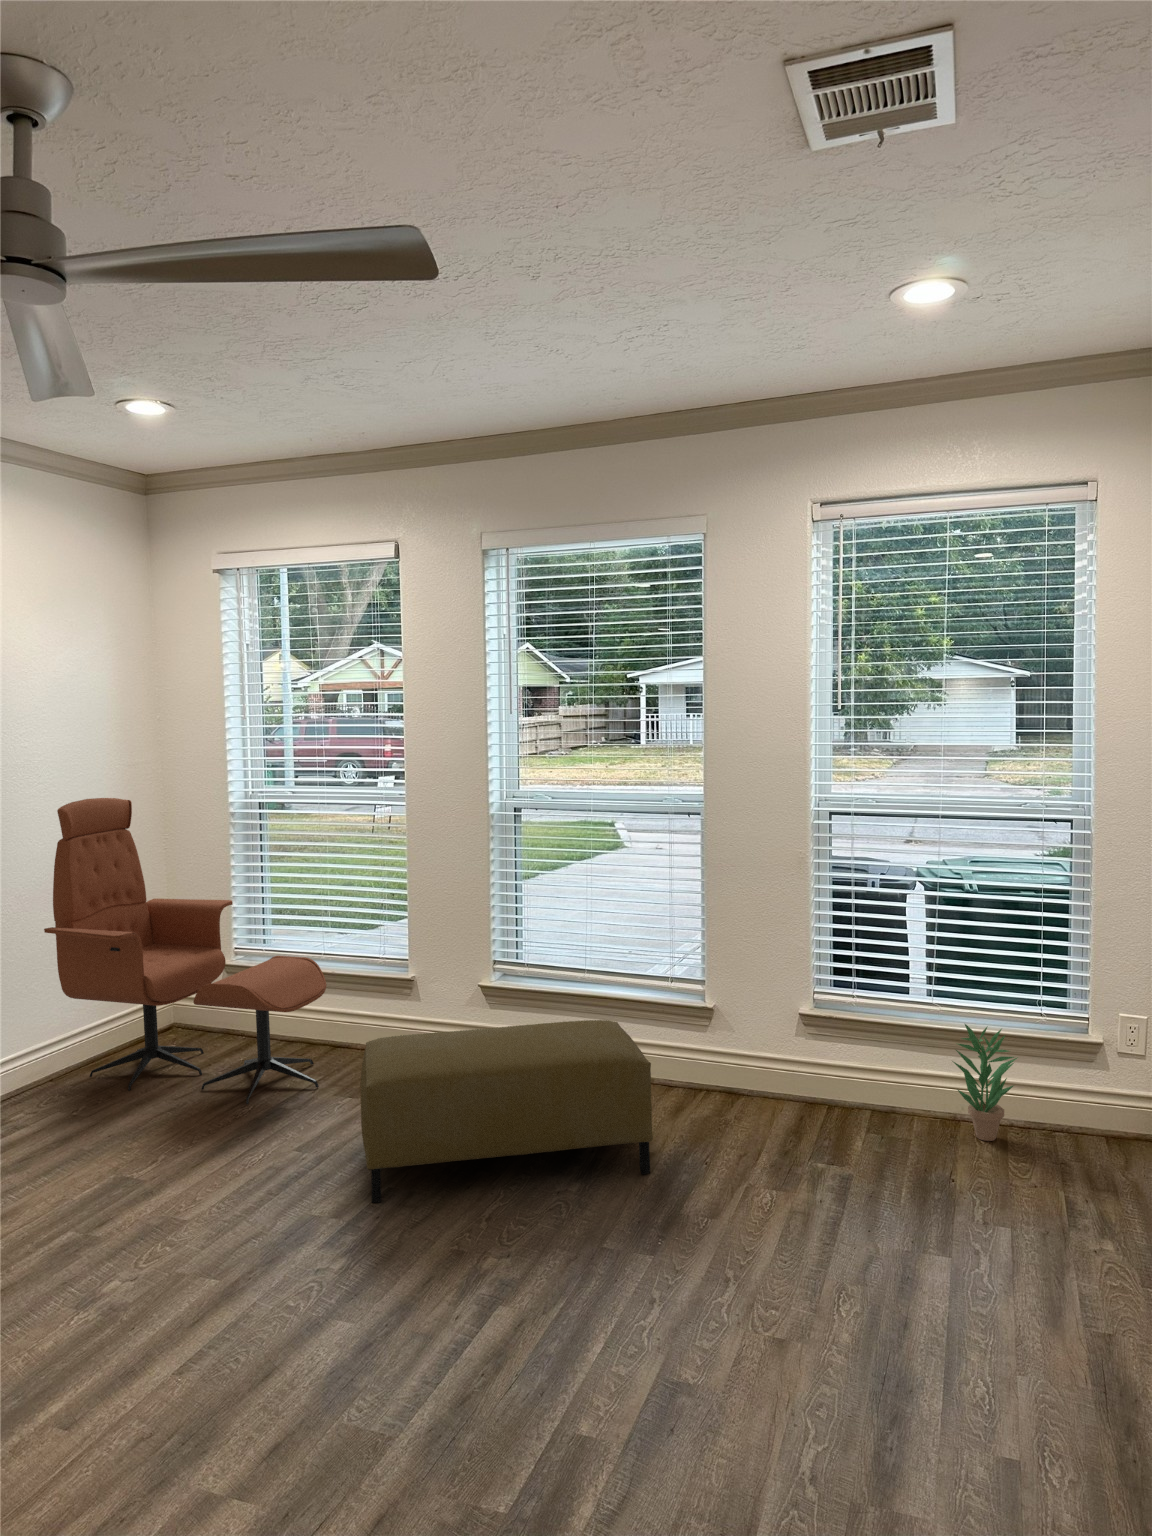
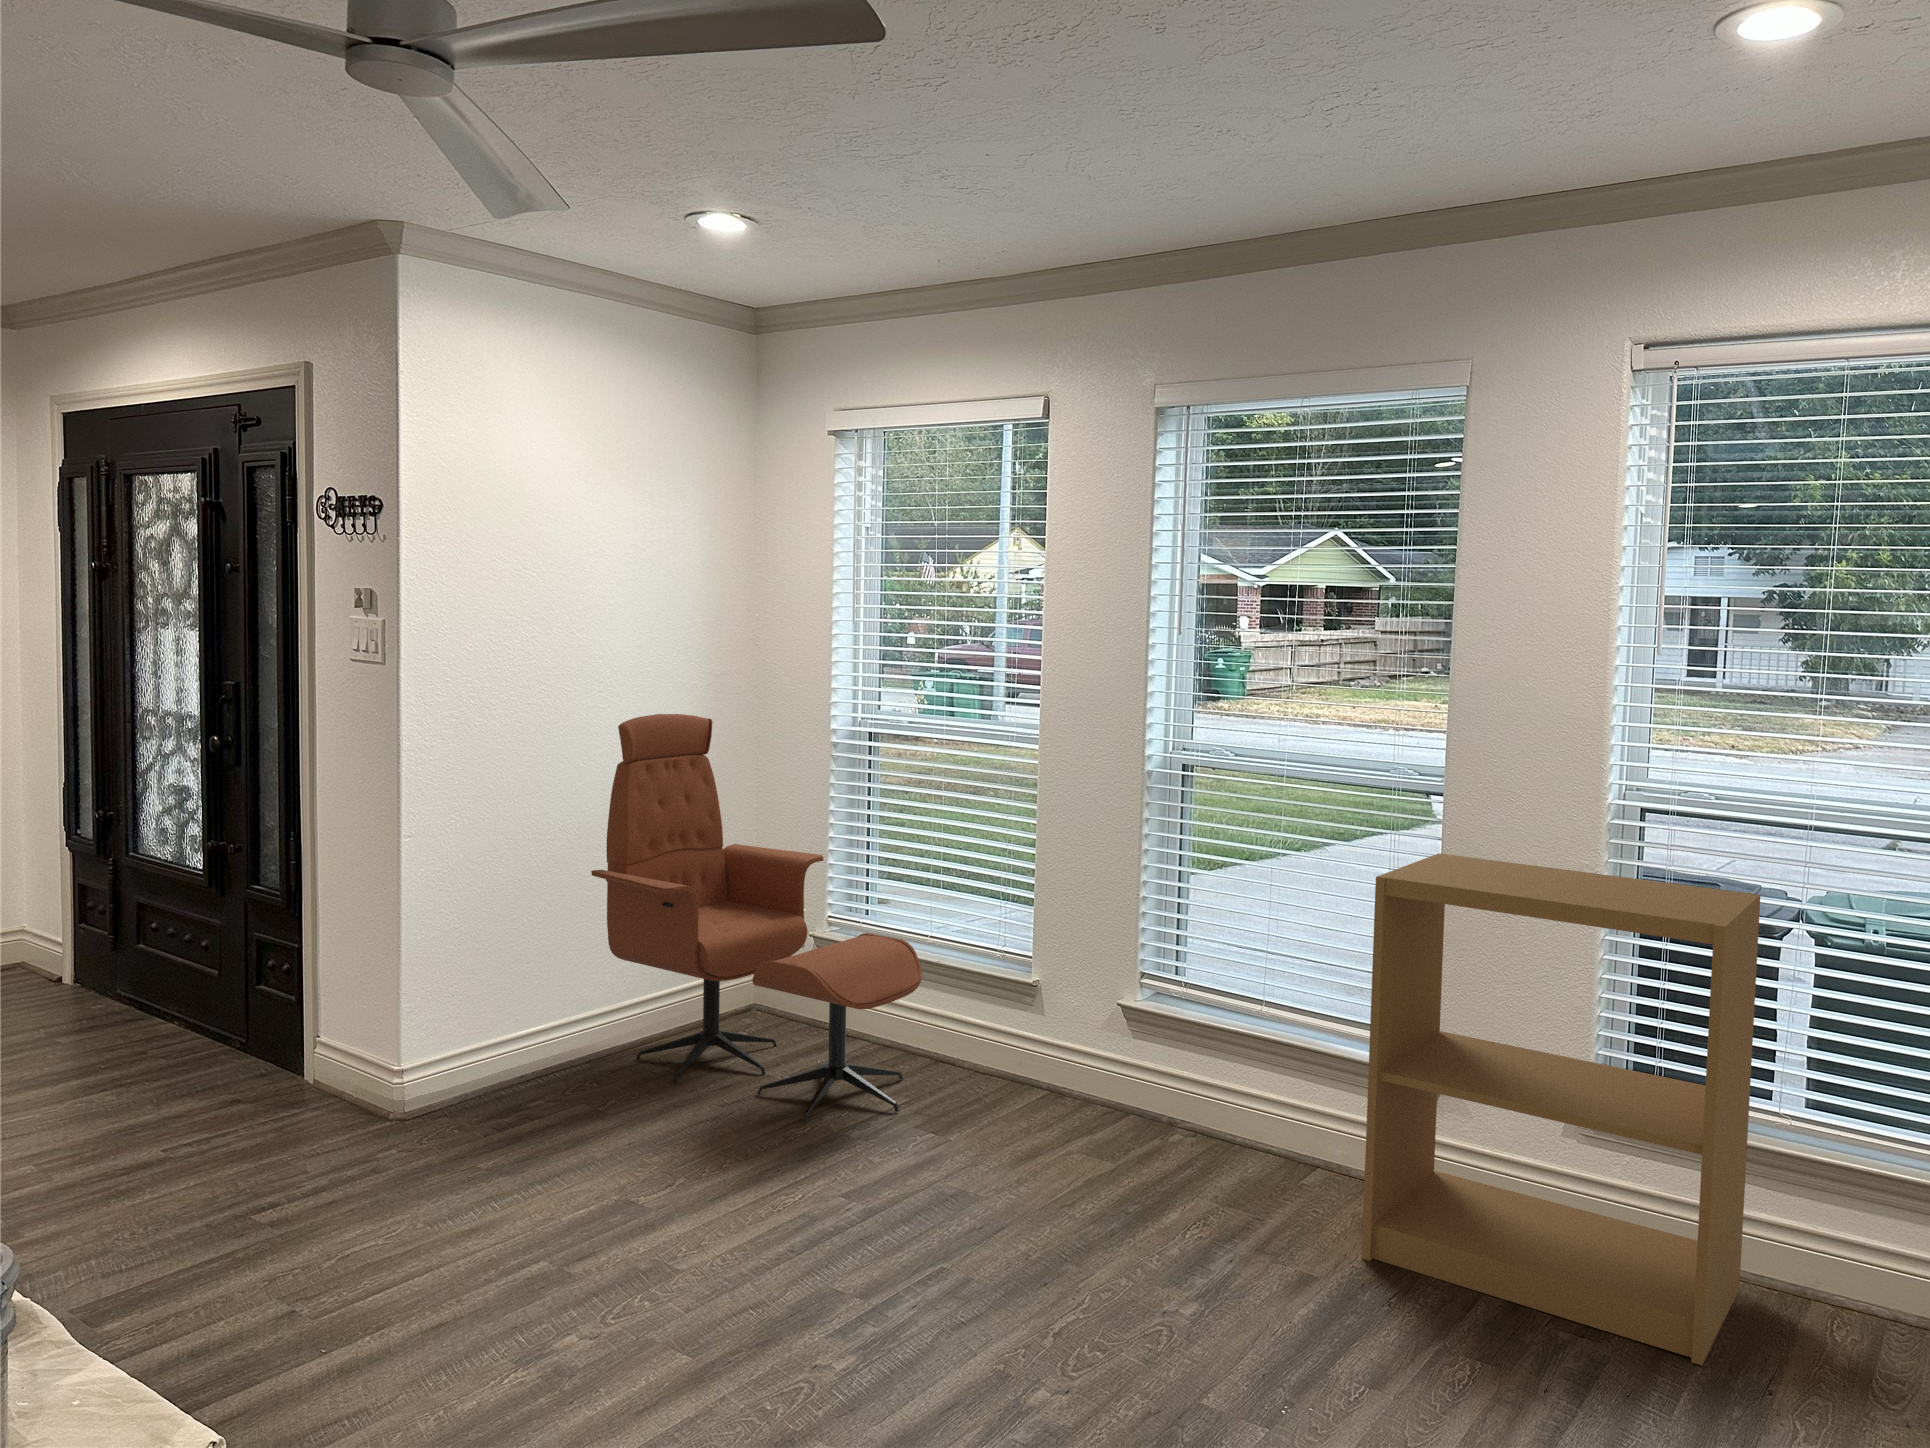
bookshelf: none [674,854,914,1167] -> present [1362,853,1760,1366]
ottoman: present [361,1020,653,1203] -> none [910,1061,1314,1308]
potted plant: present [954,1024,1017,1141] -> none [1802,1154,1919,1346]

